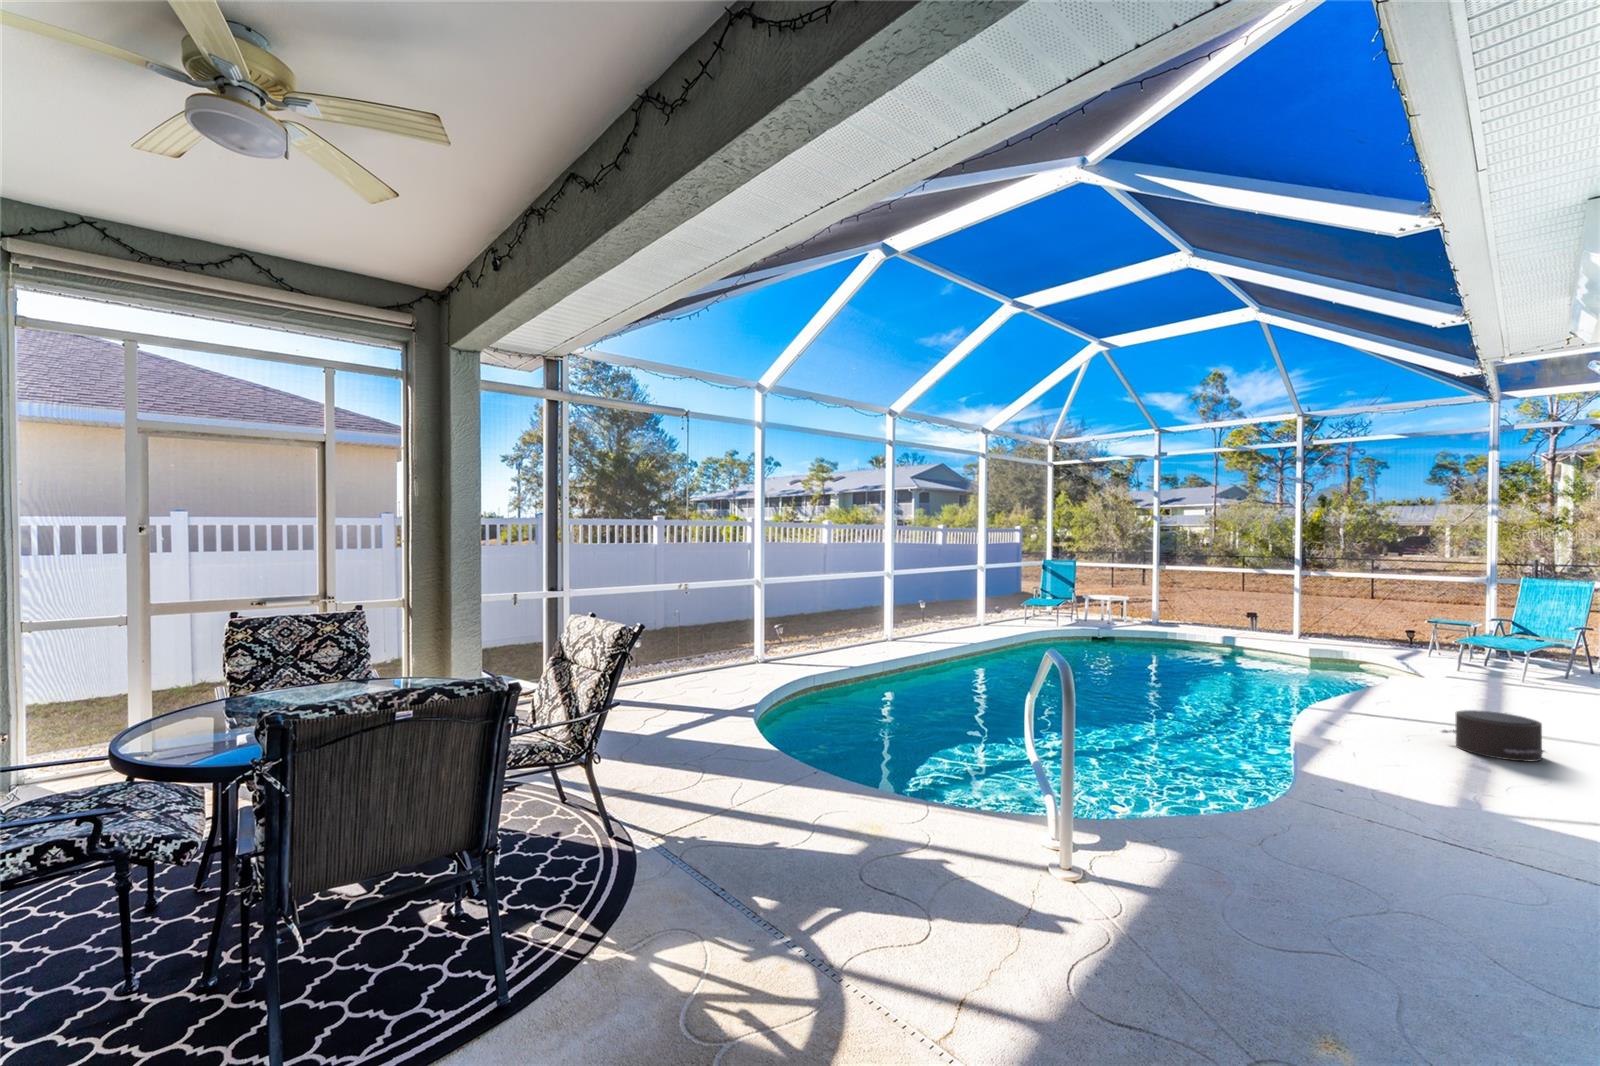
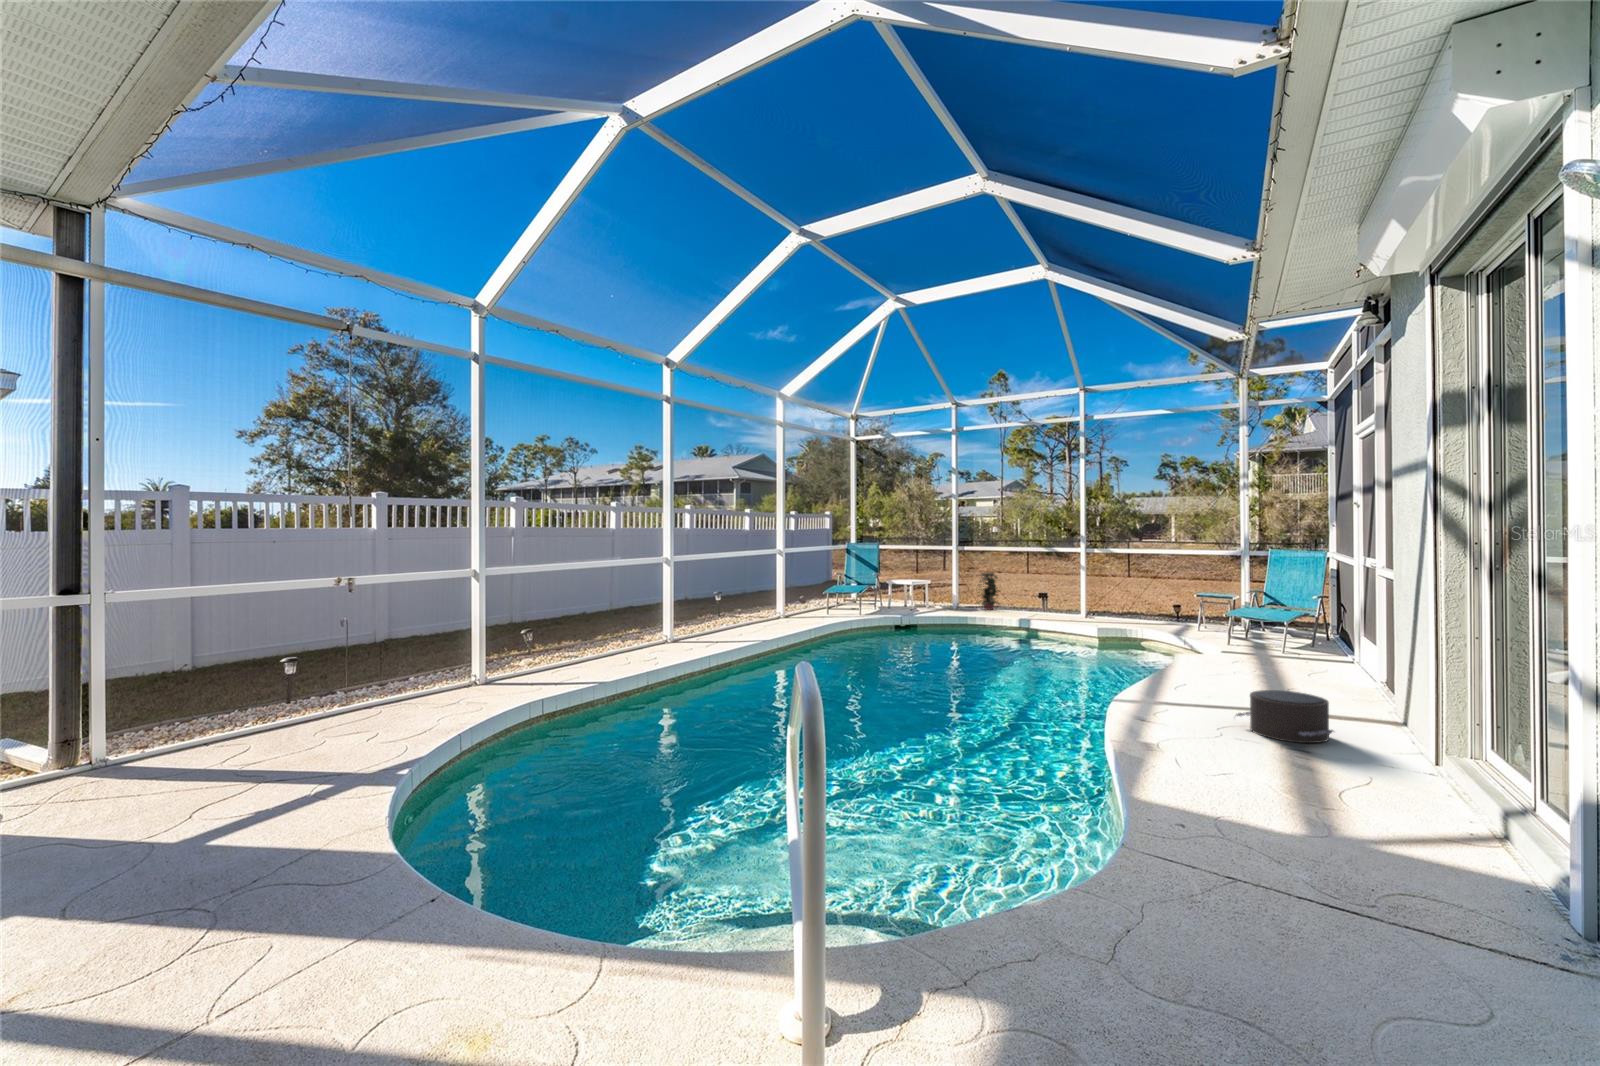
decorative plant: none [1176,590,1206,627] -> present [978,572,999,610]

